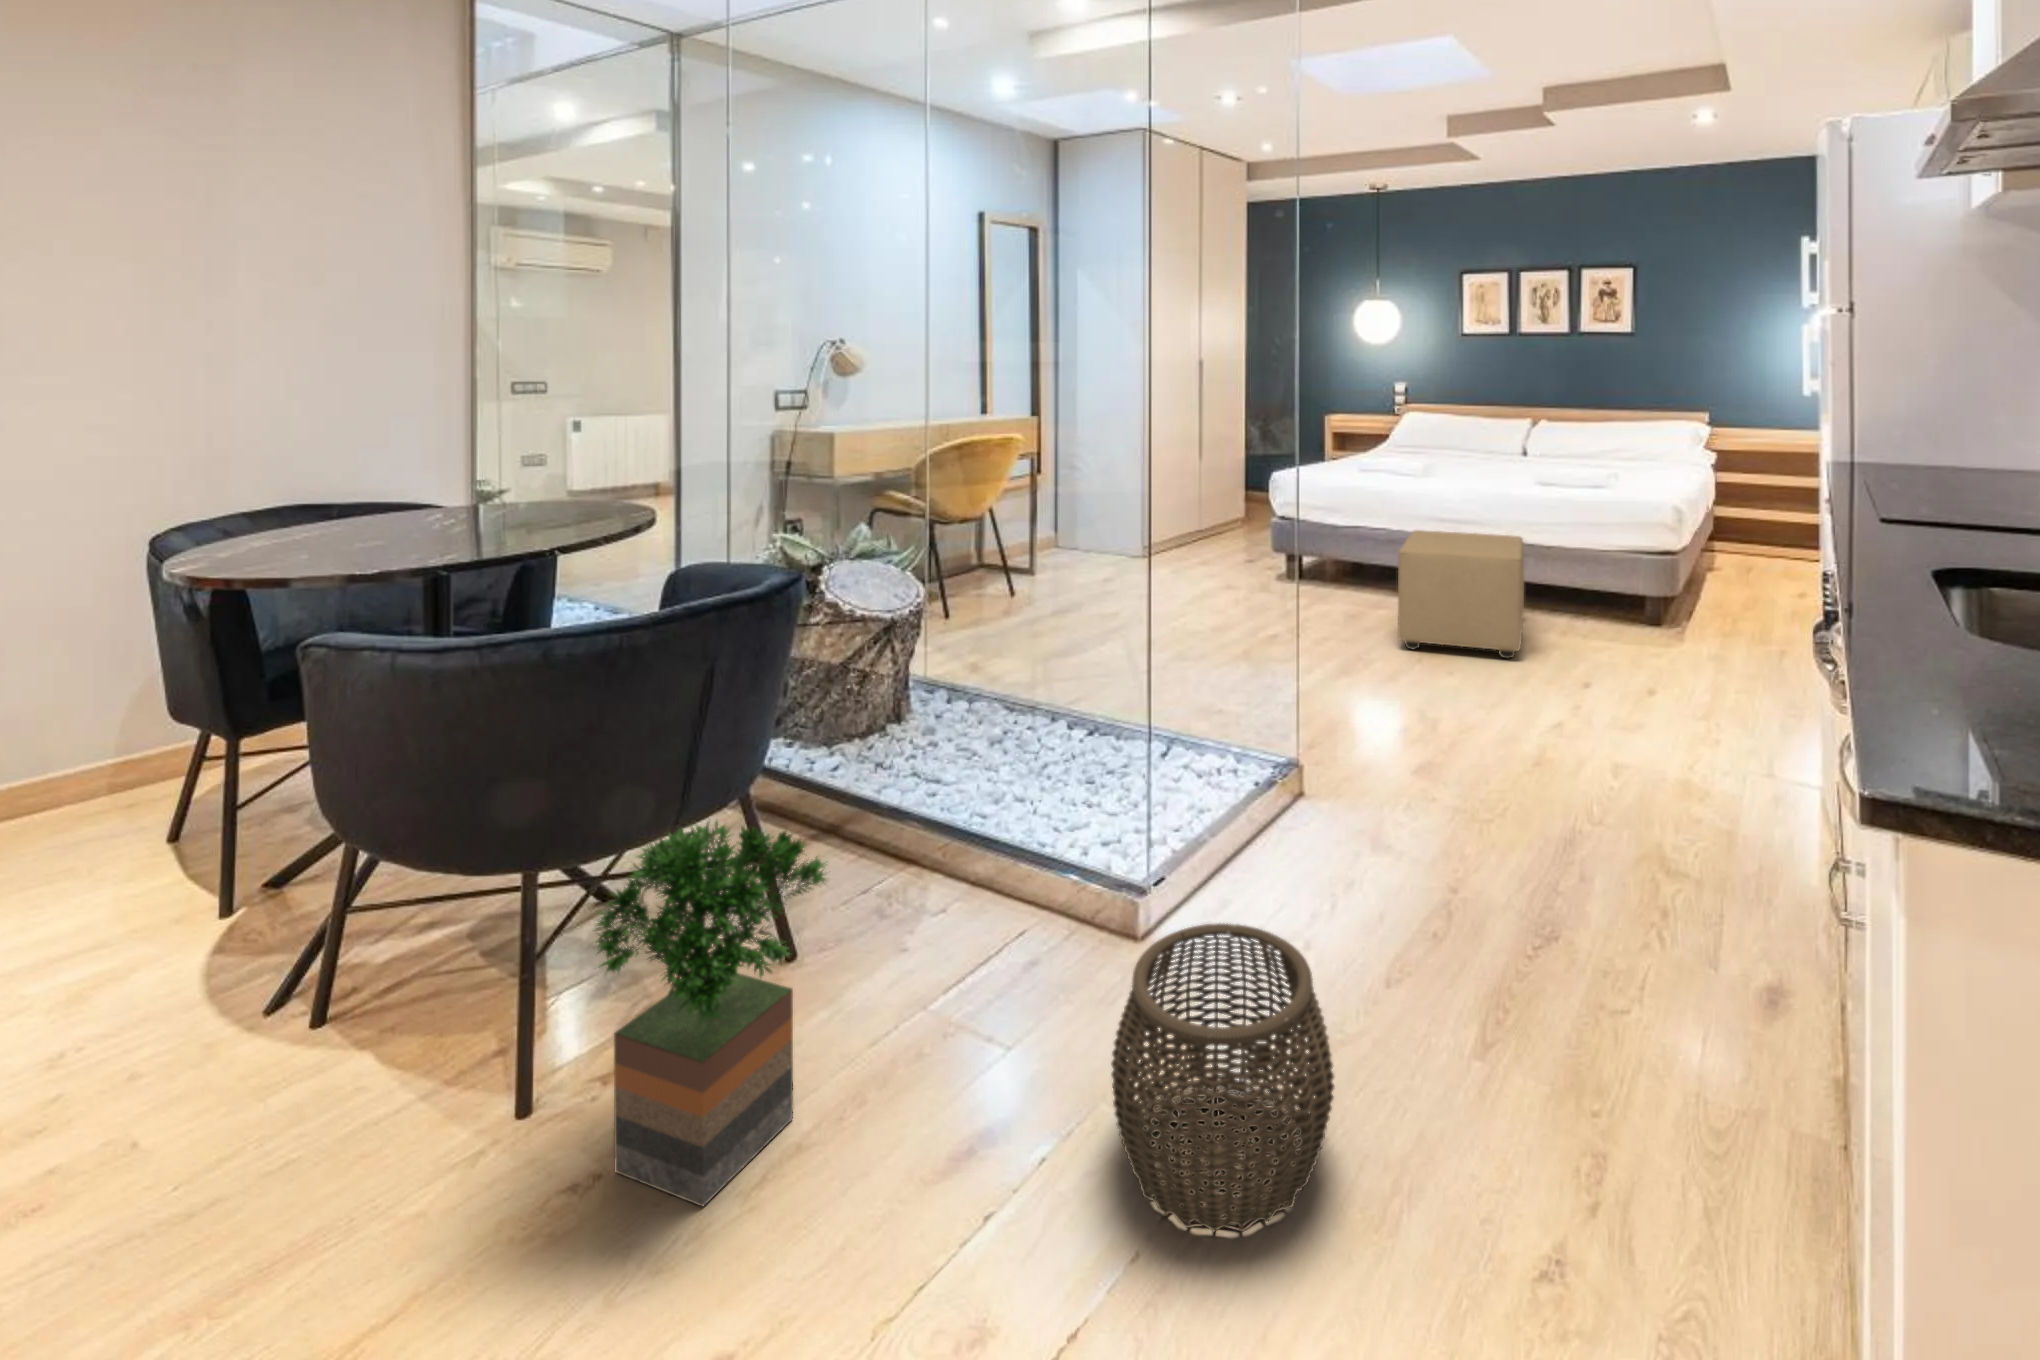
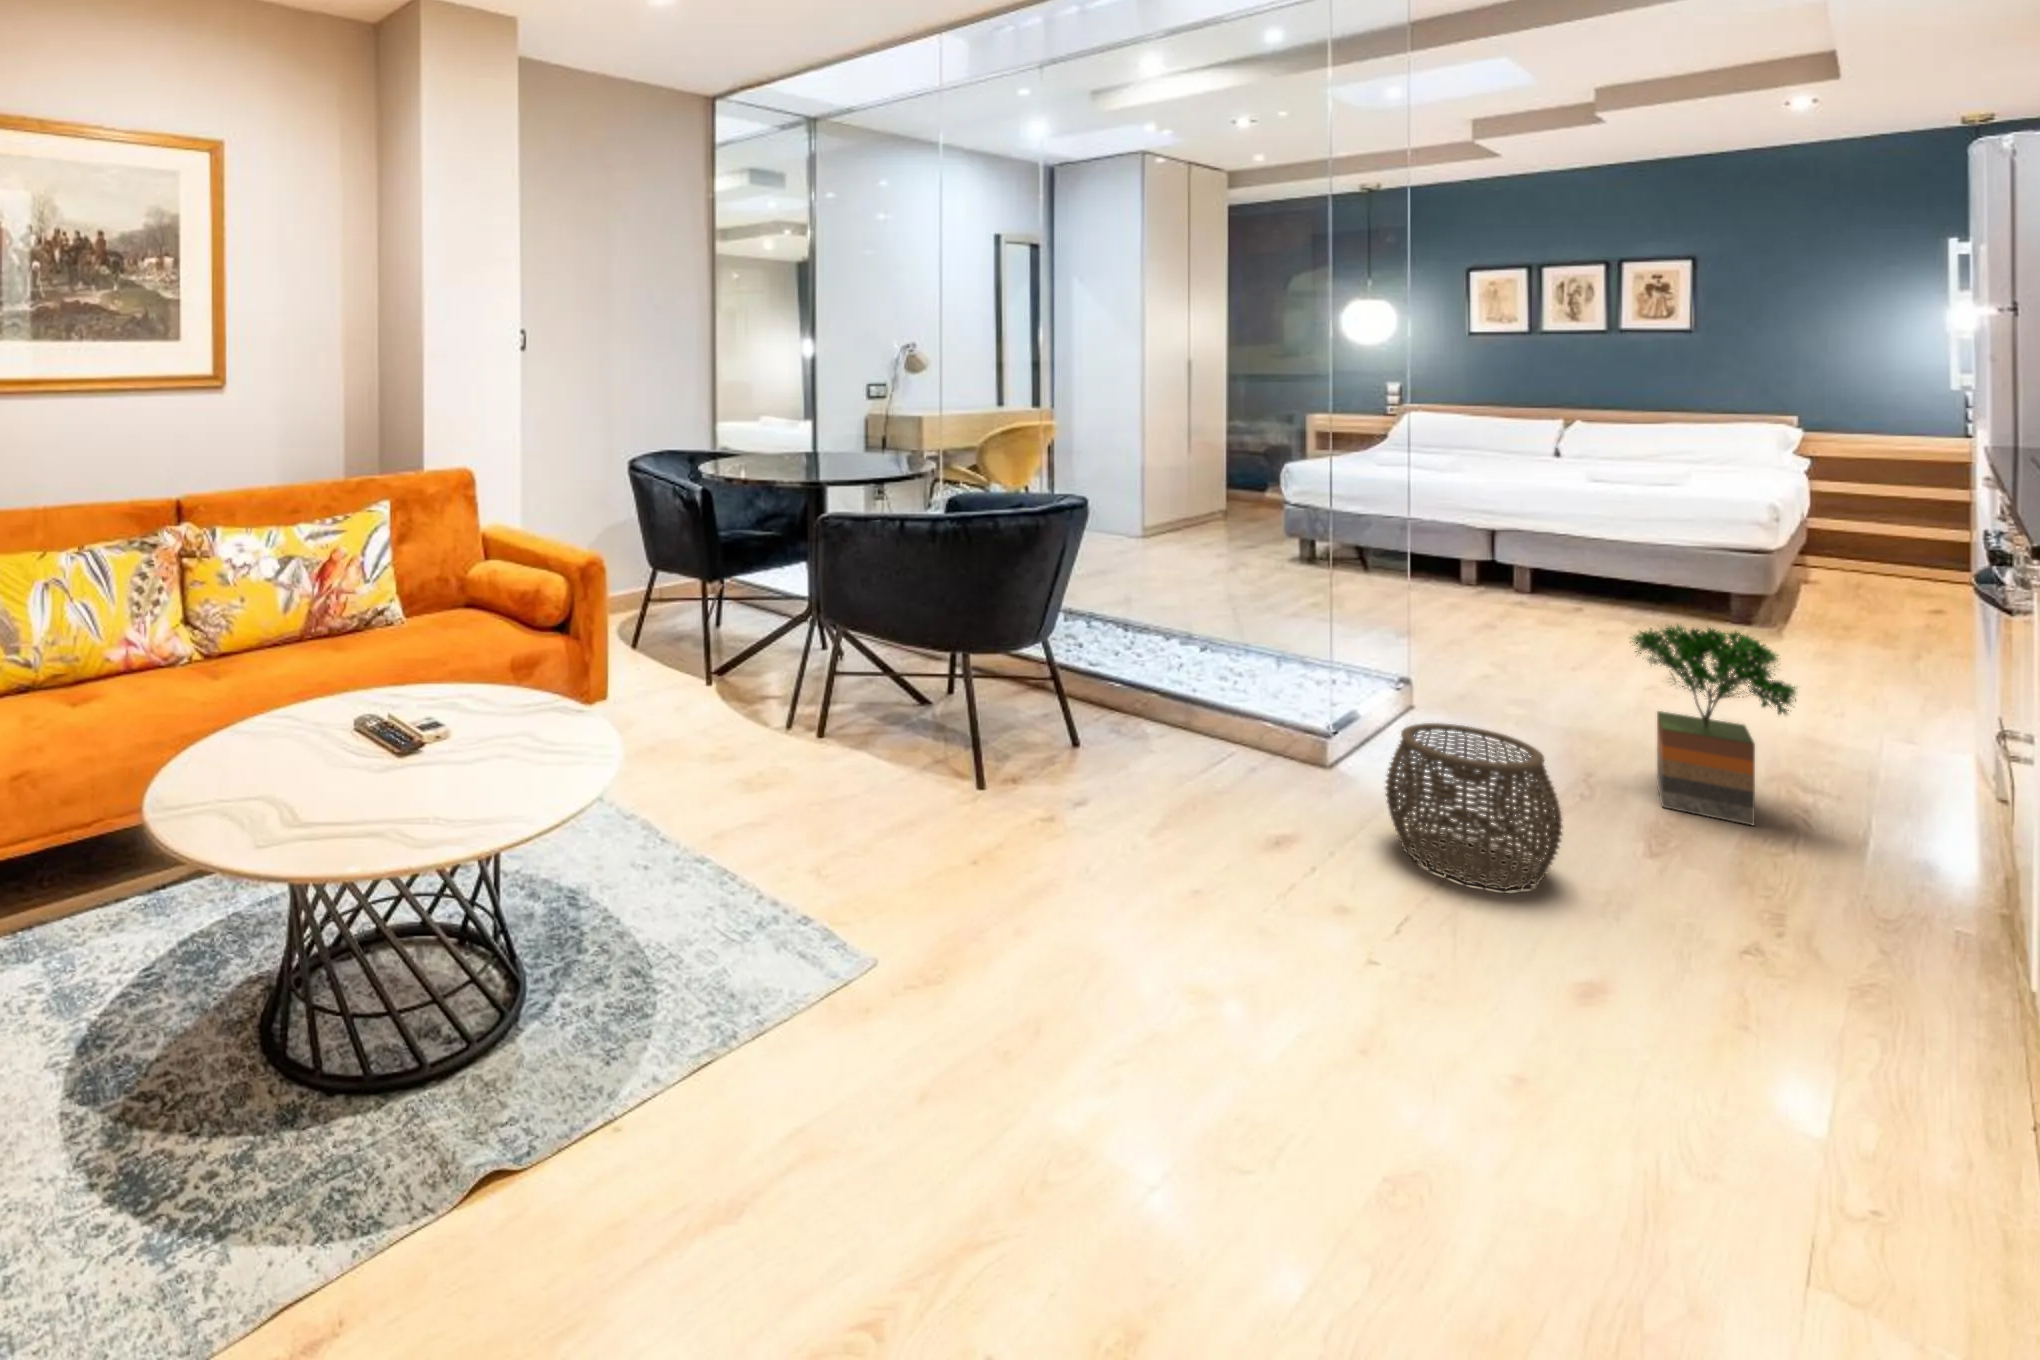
ottoman: present [1398,530,1524,658] -> none [1453,517,1595,635]
potted tree: present [596,822,826,1206] -> present [1630,625,1796,826]

